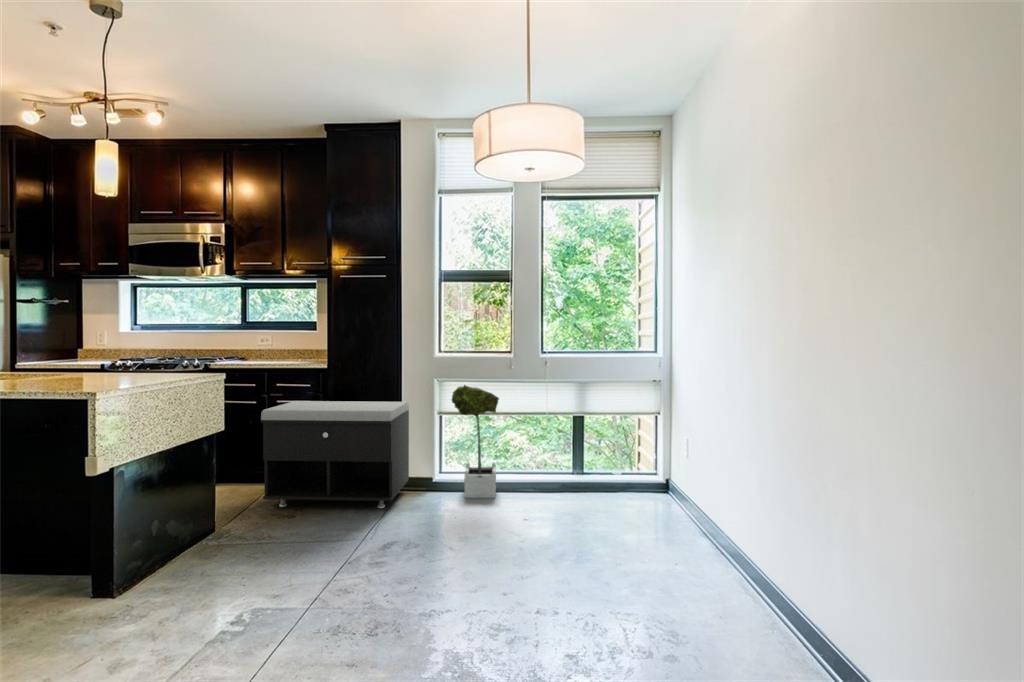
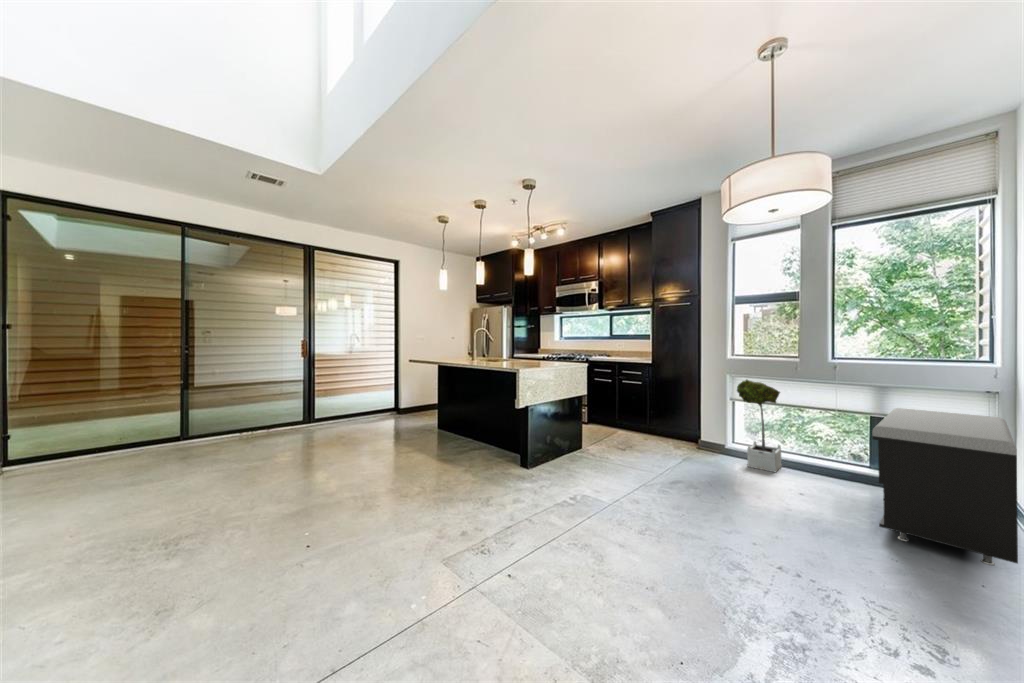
storage bench: present [261,401,409,508] -> present [872,408,1018,566]

